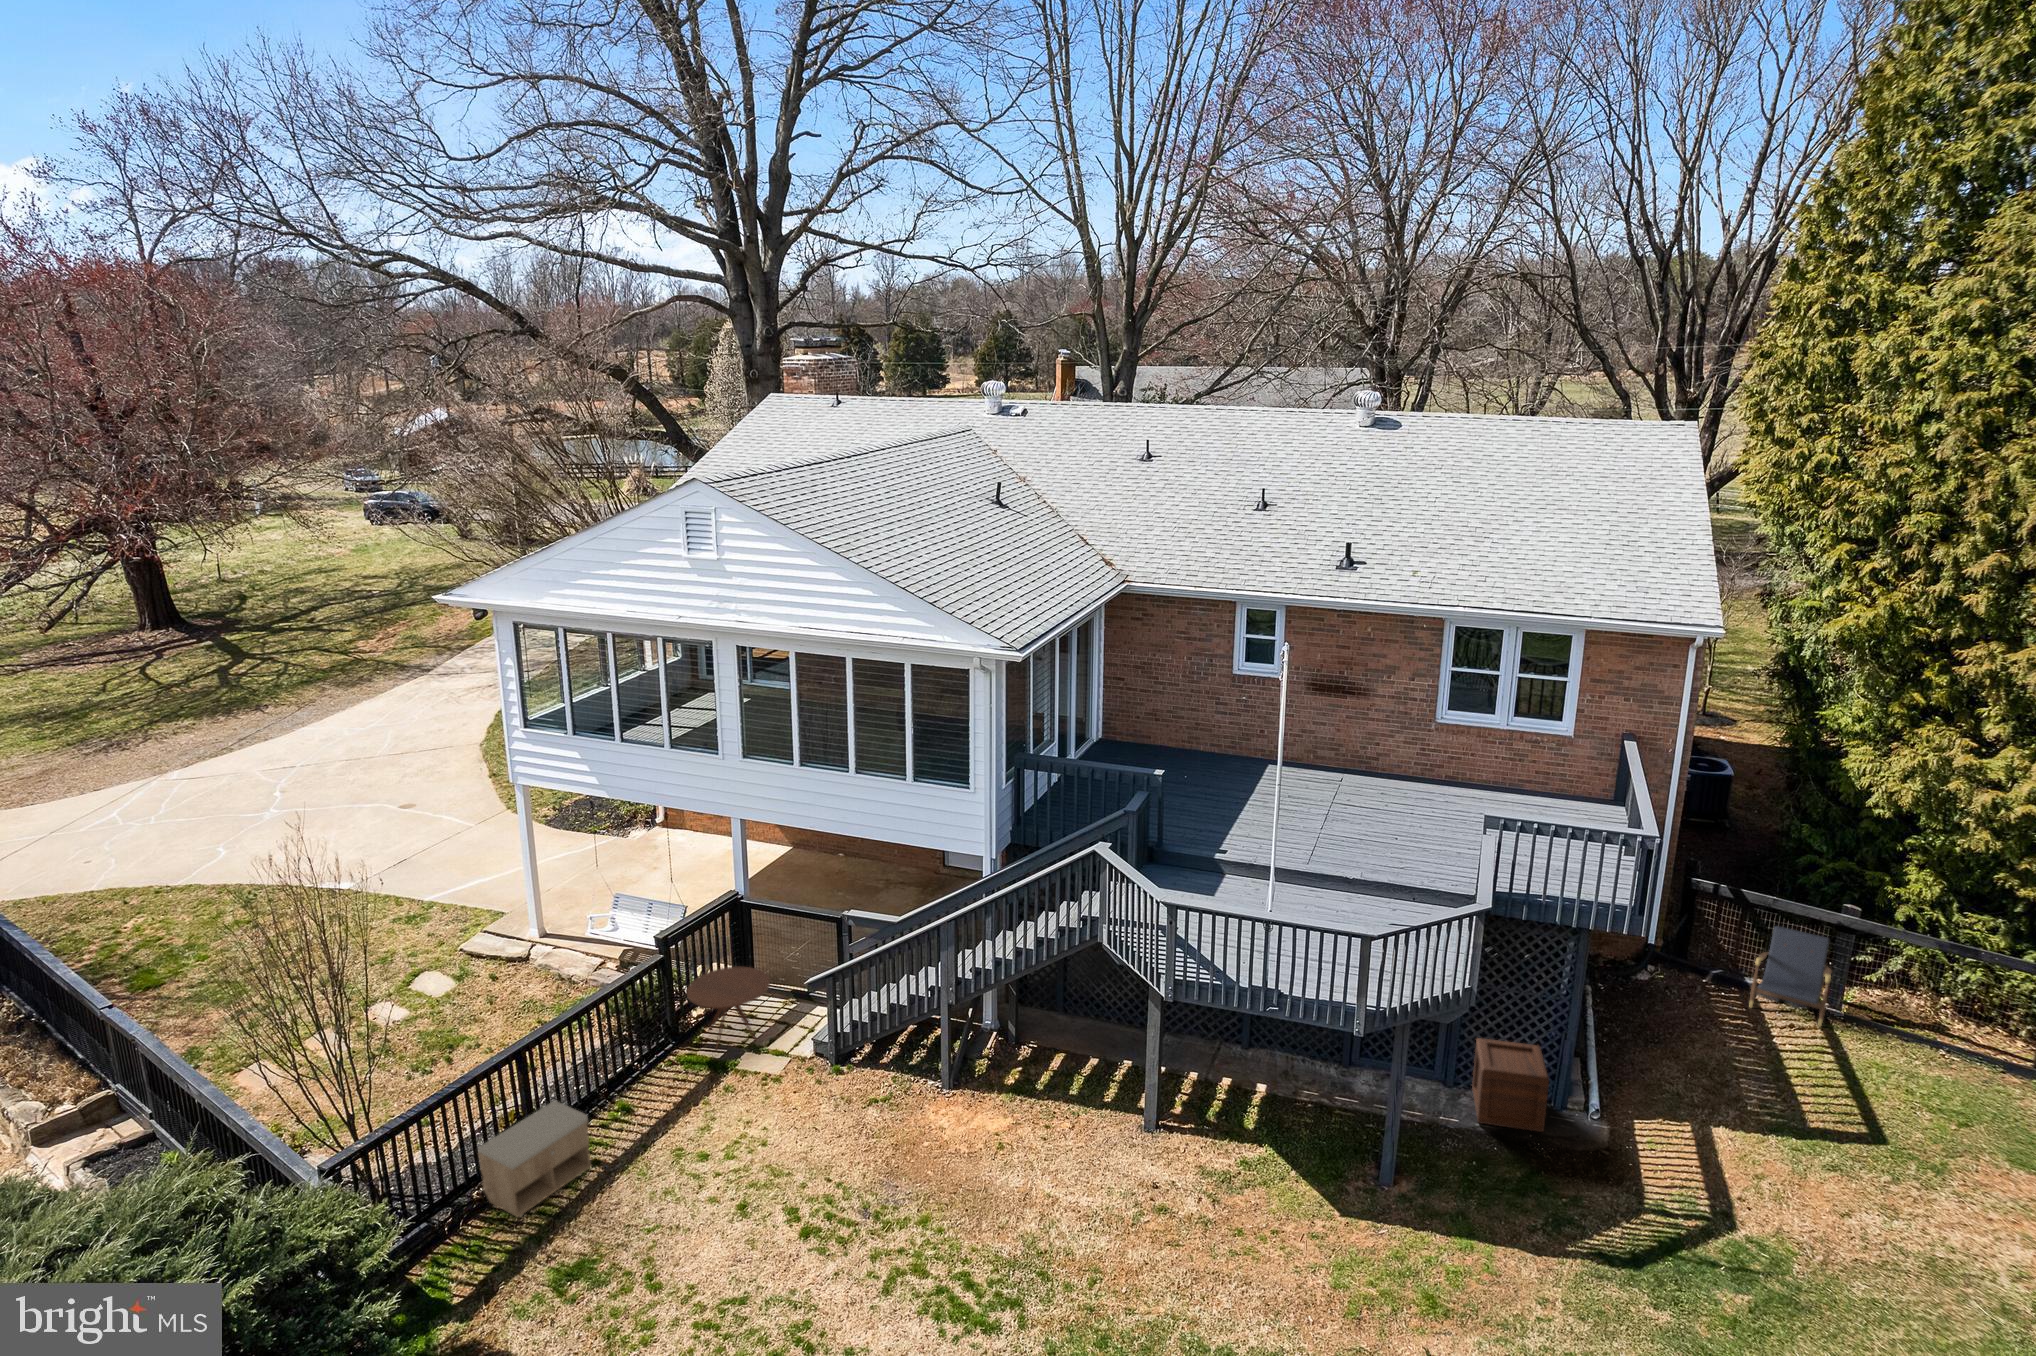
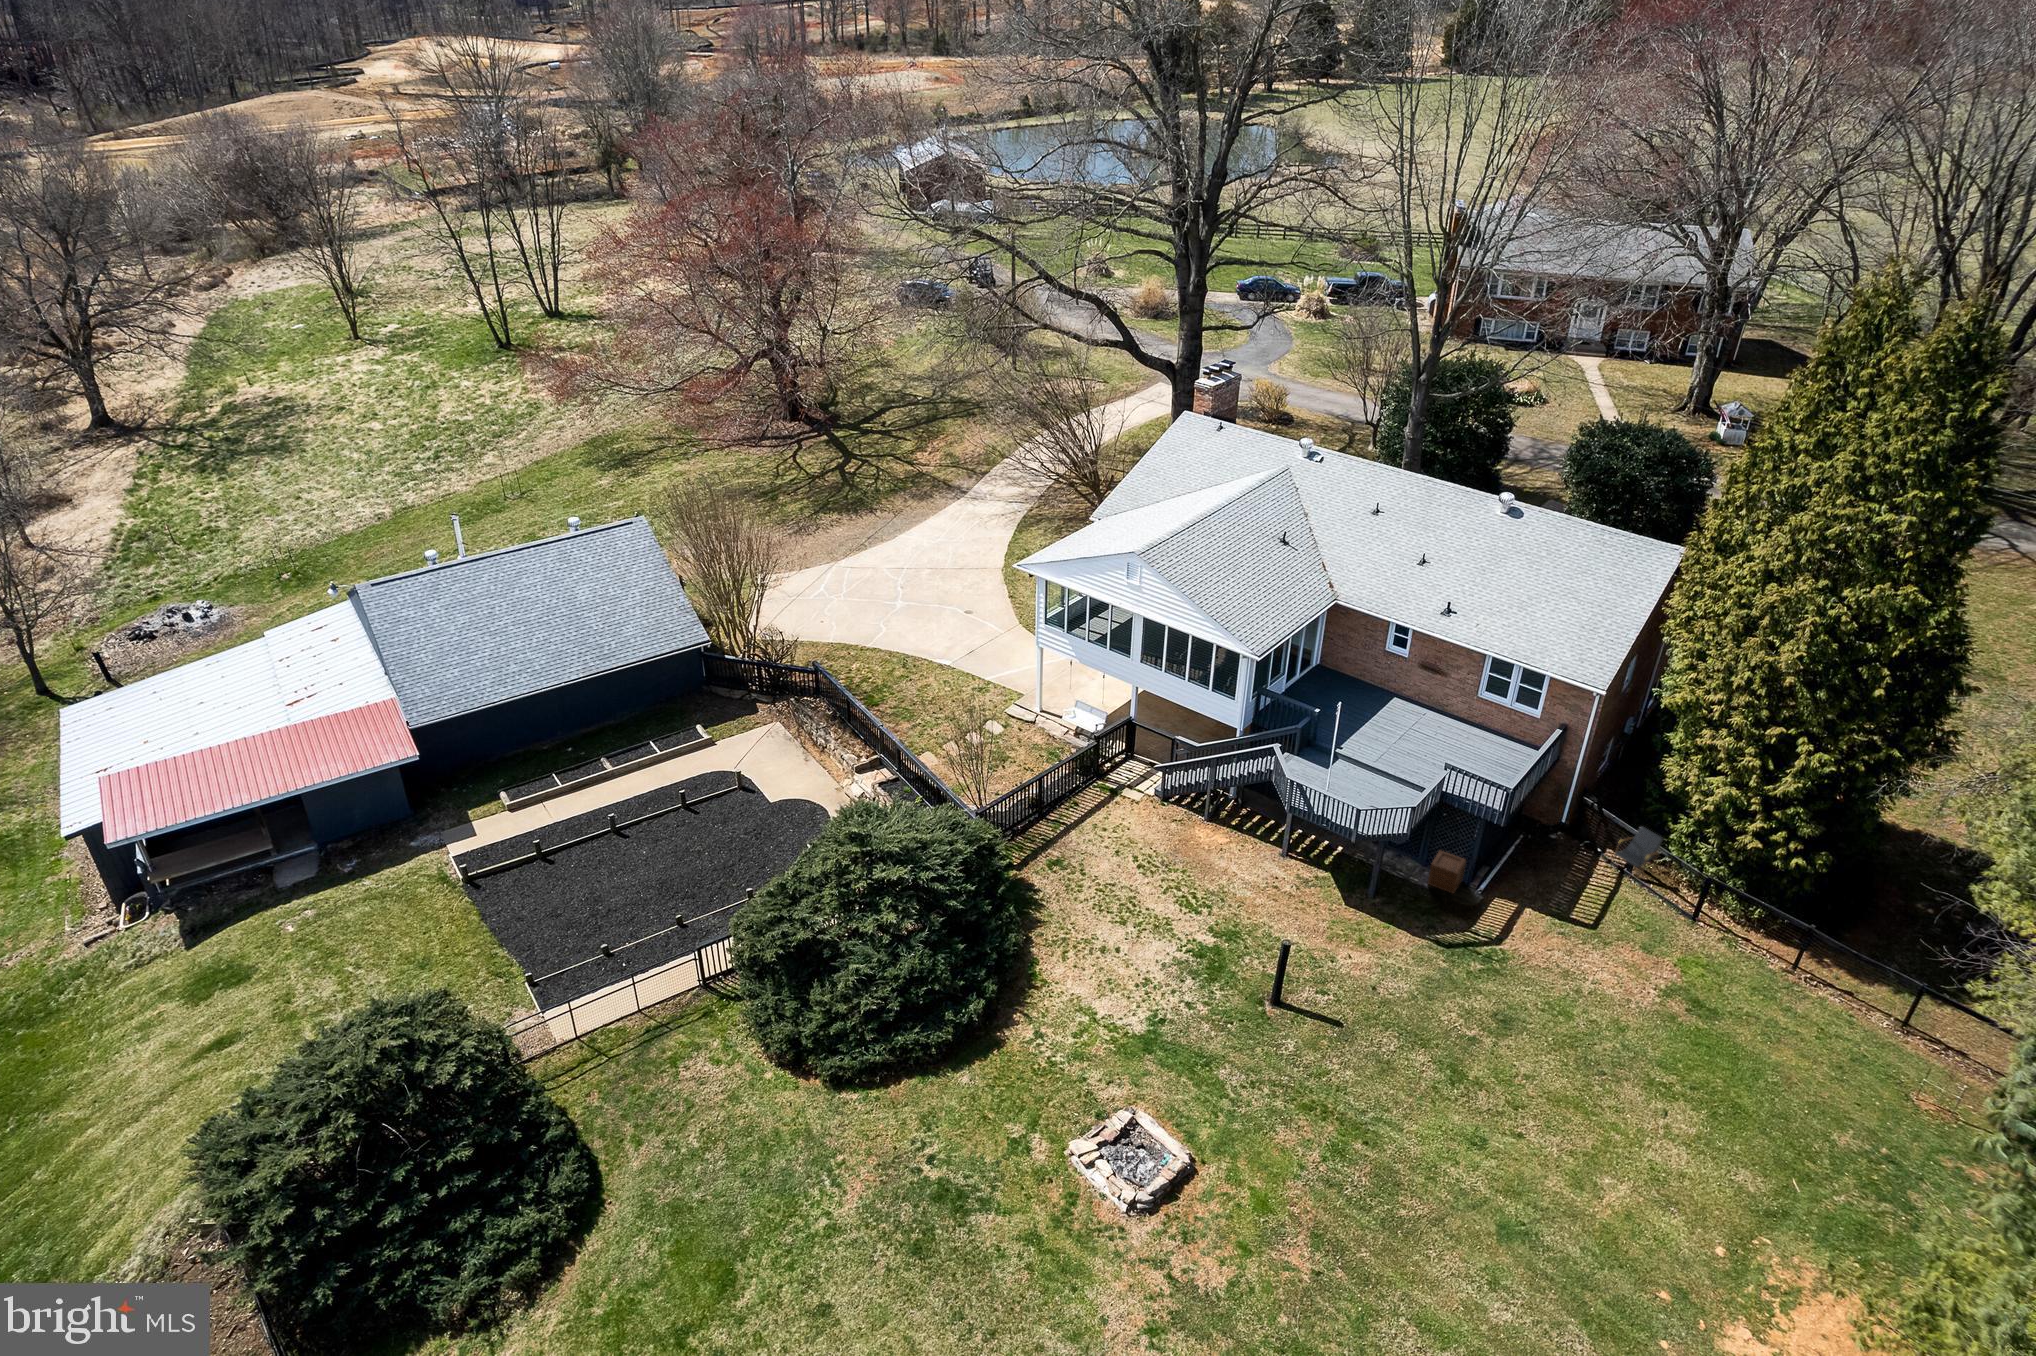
round table: present [687,967,770,1049] -> none [1103,749,1138,784]
storage bench: present [478,1101,592,1217] -> none [1027,799,1064,839]

